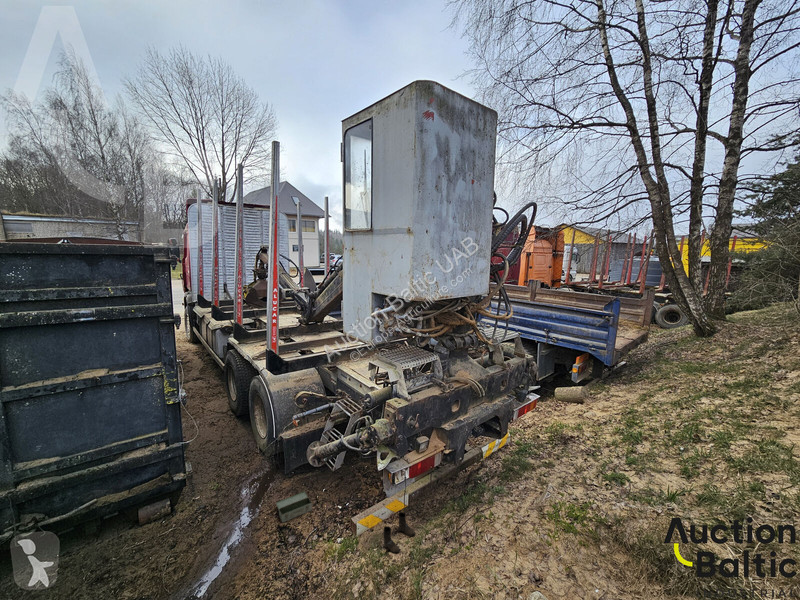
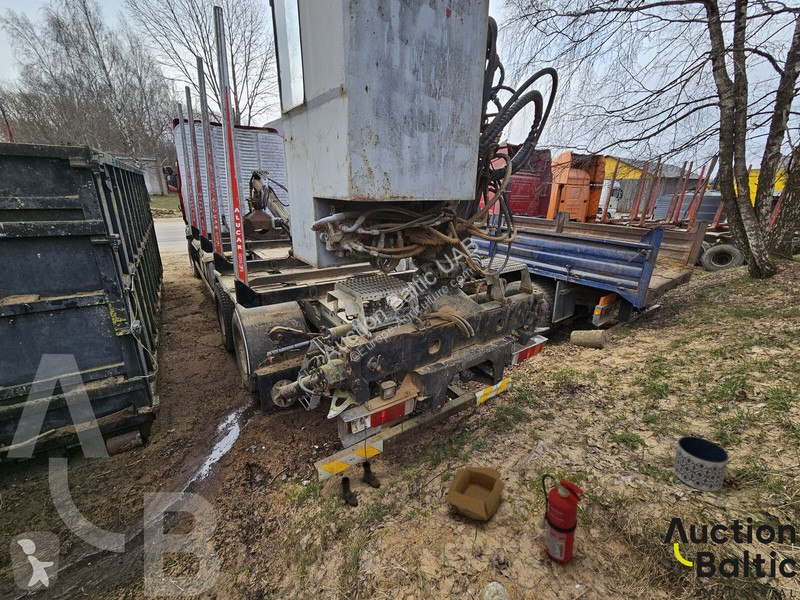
planter: none [654,469,692,512] -> present [673,436,729,491]
toolbox: present [276,492,312,522] -> none [248,428,285,459]
fire extinguisher: none [558,498,593,574] -> present [538,474,584,562]
cardboard box: none [479,507,526,551] -> present [445,466,505,521]

